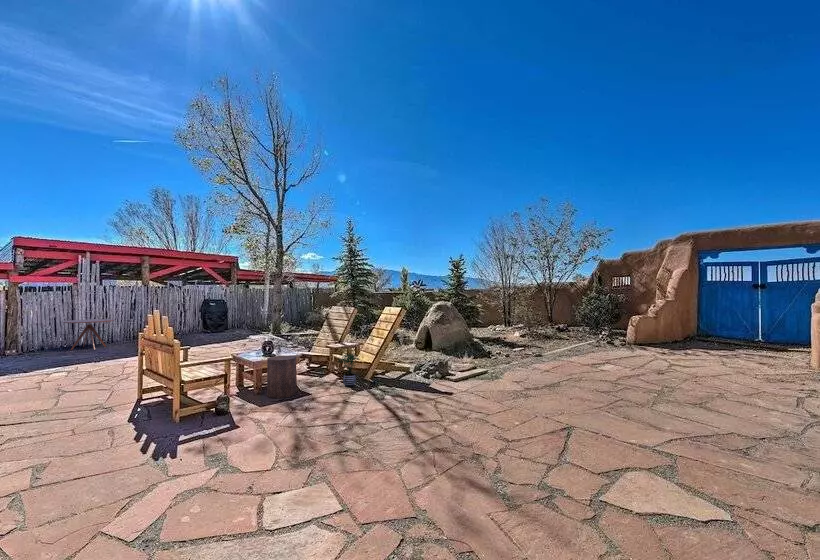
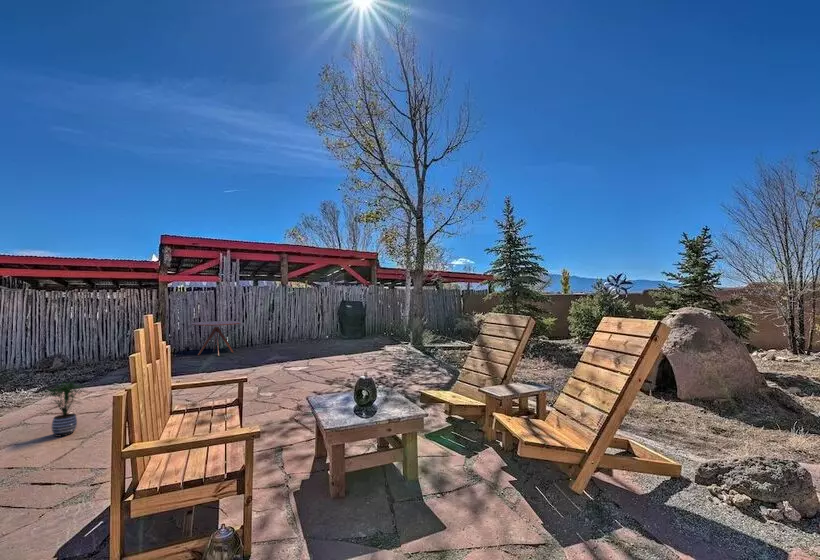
potted plant: present [338,353,359,387] -> present [44,382,84,437]
stool: present [267,356,296,398] -> none [345,423,408,538]

